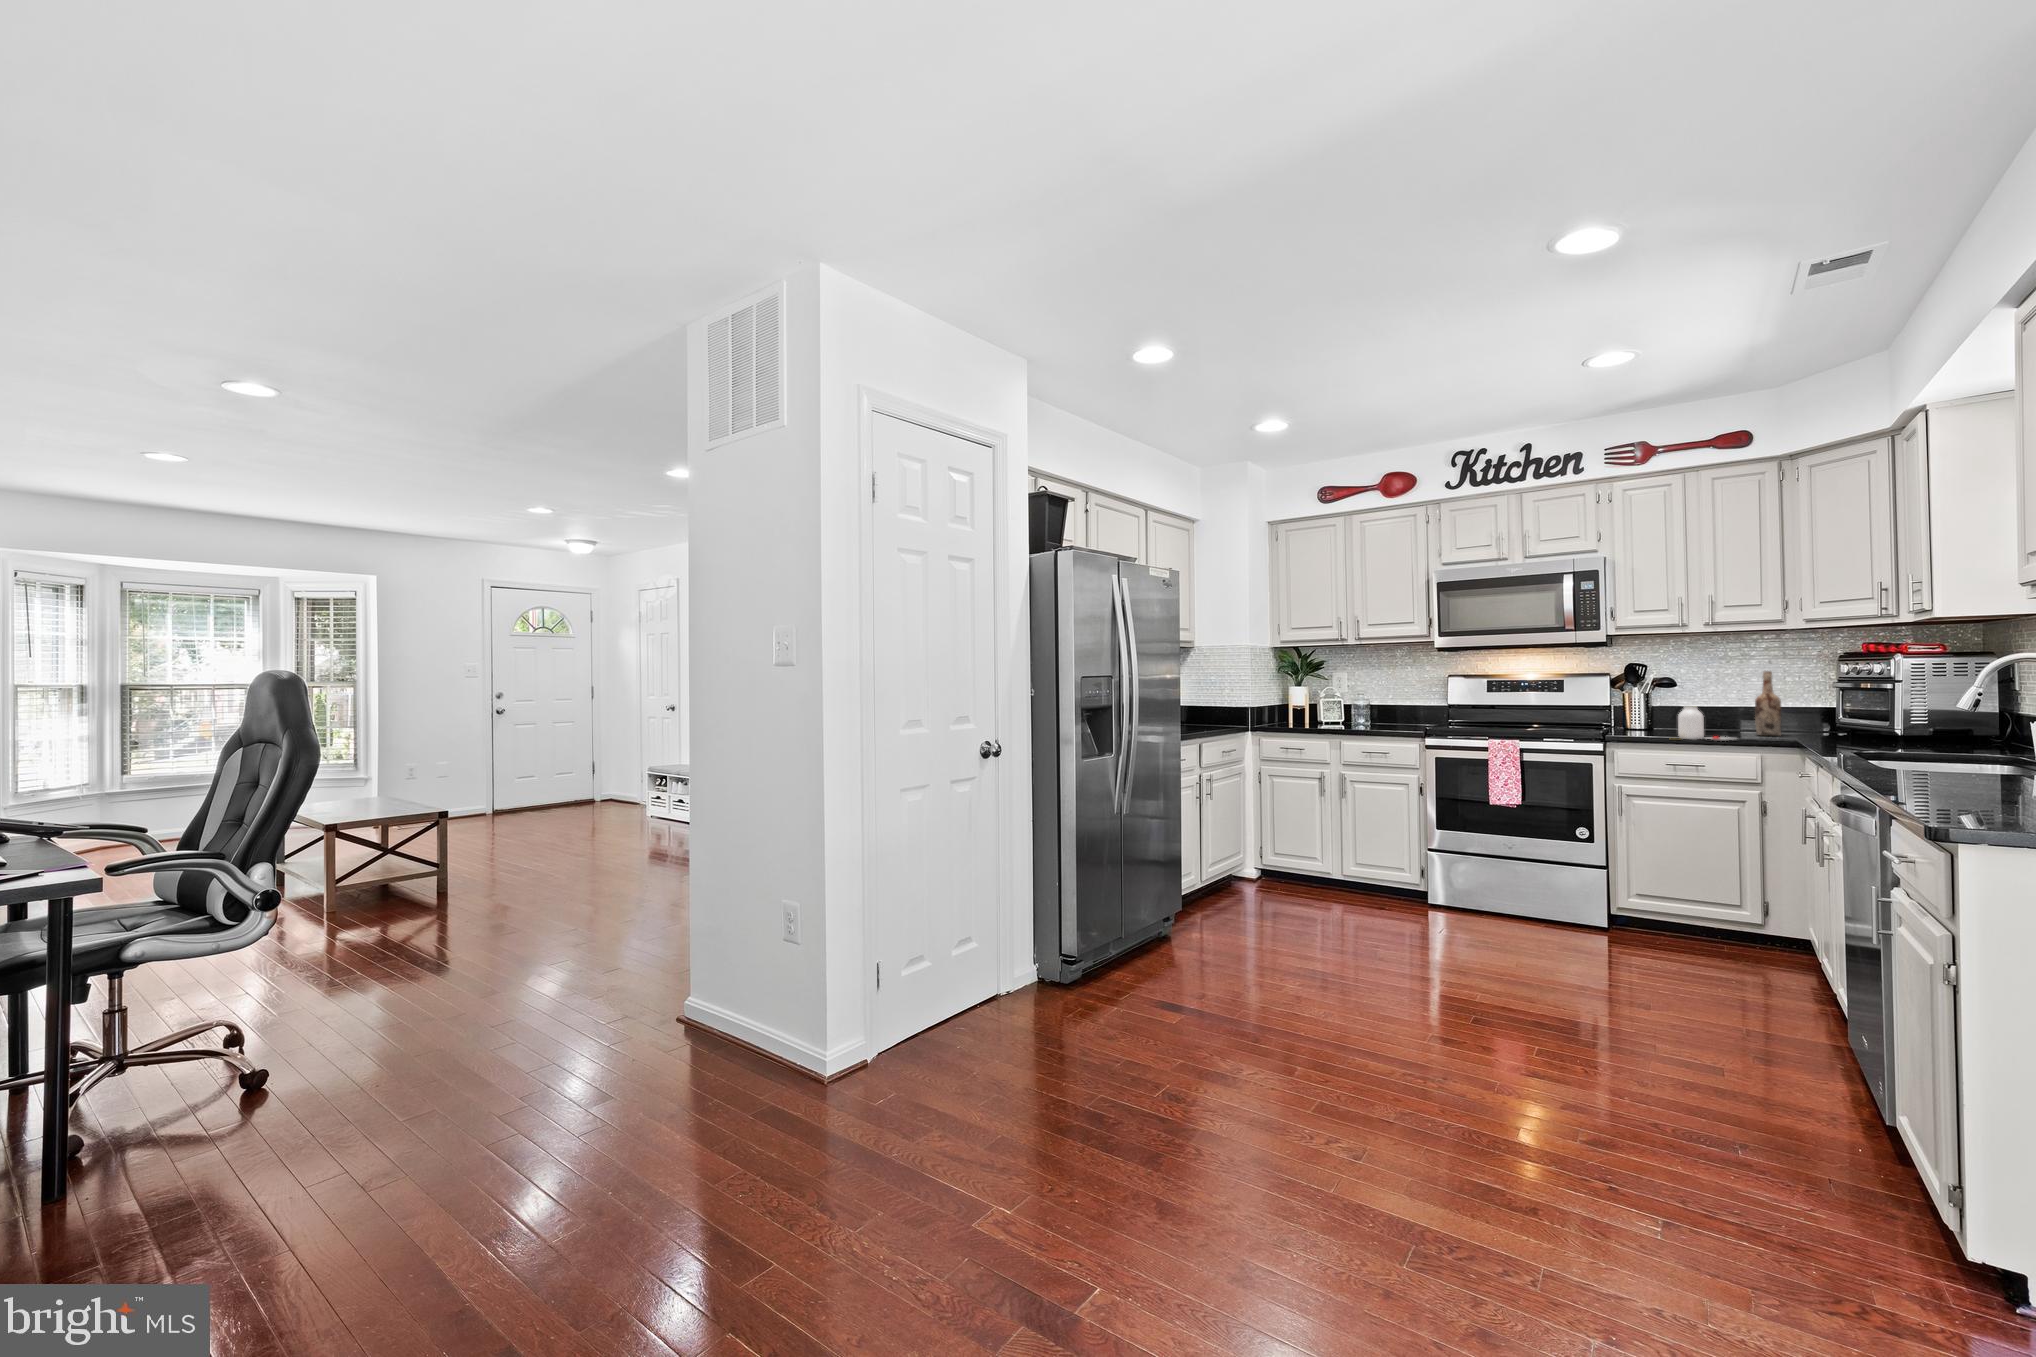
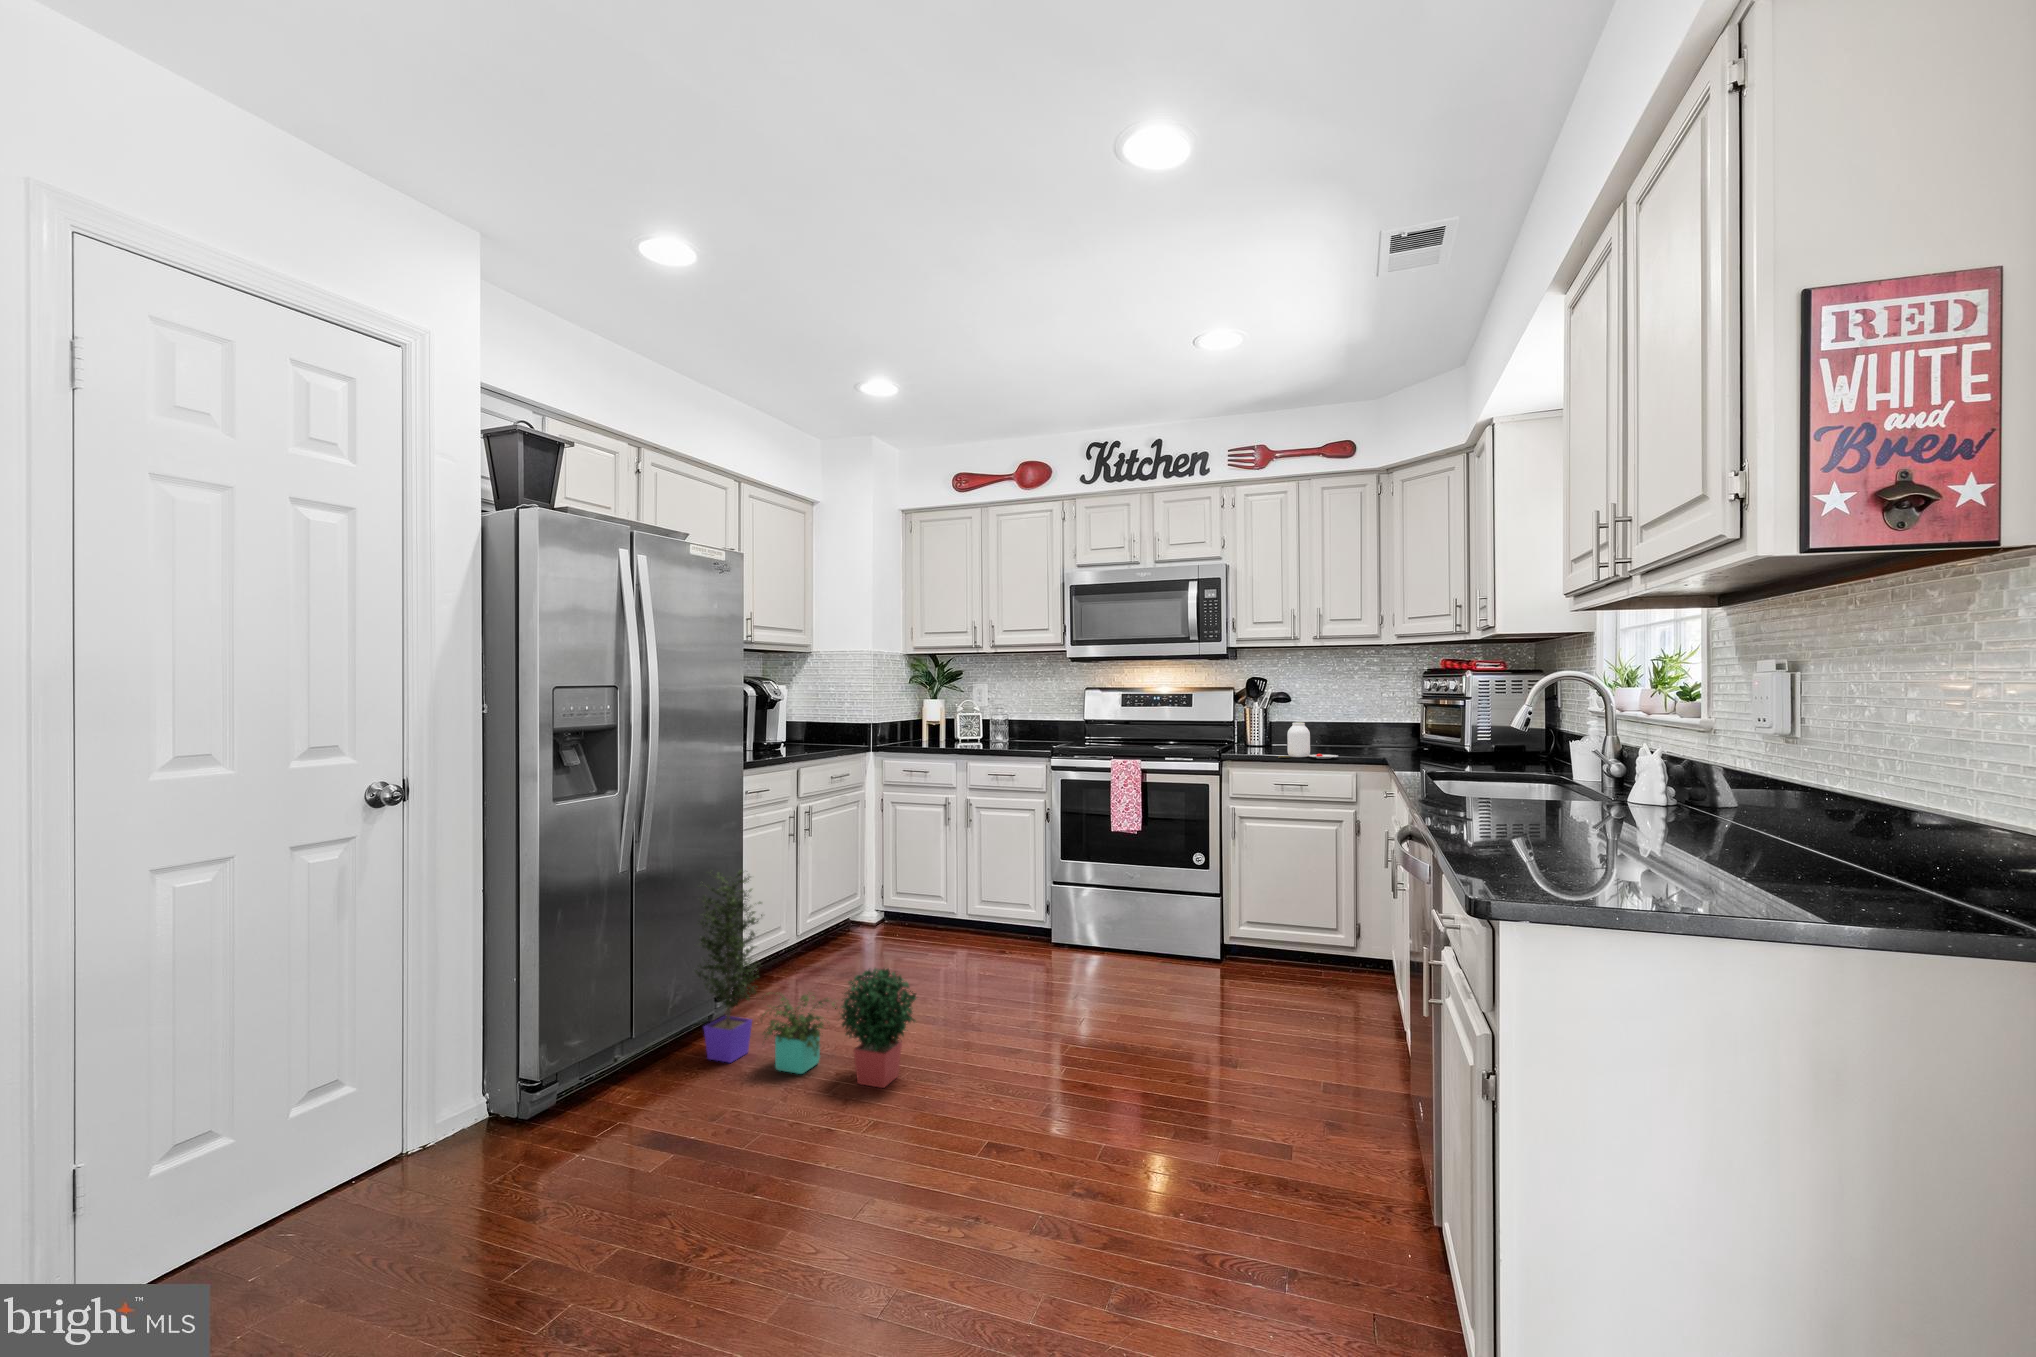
wine bottle: present [1755,671,1781,736] -> none [1358,686,1379,752]
potted plant: none [1157,817,1351,995] -> present [694,870,916,1088]

